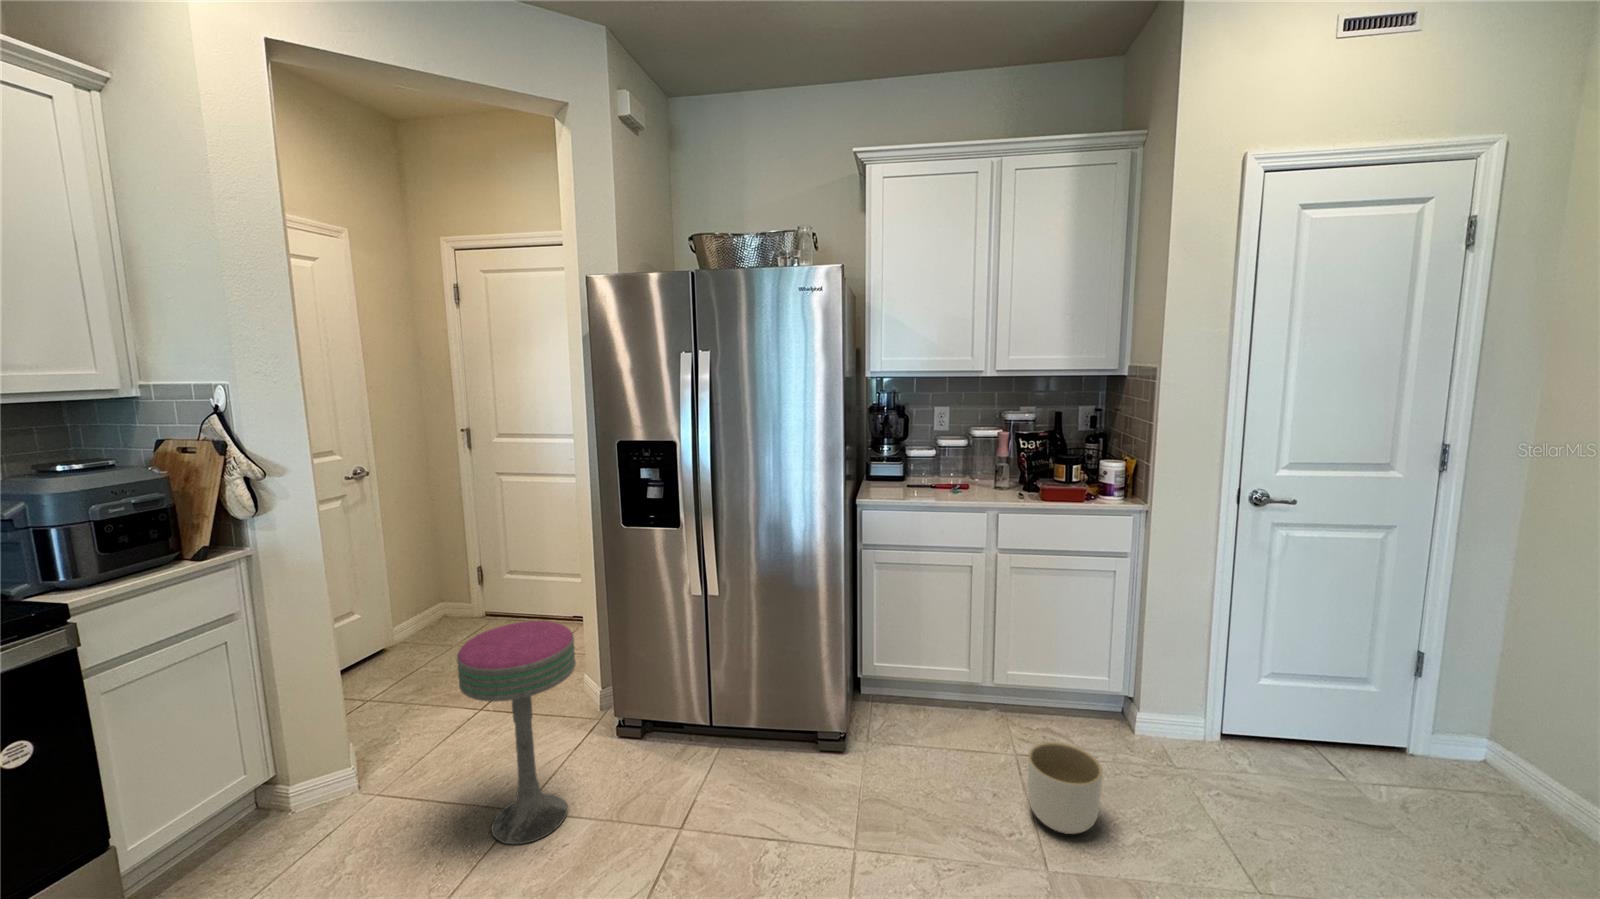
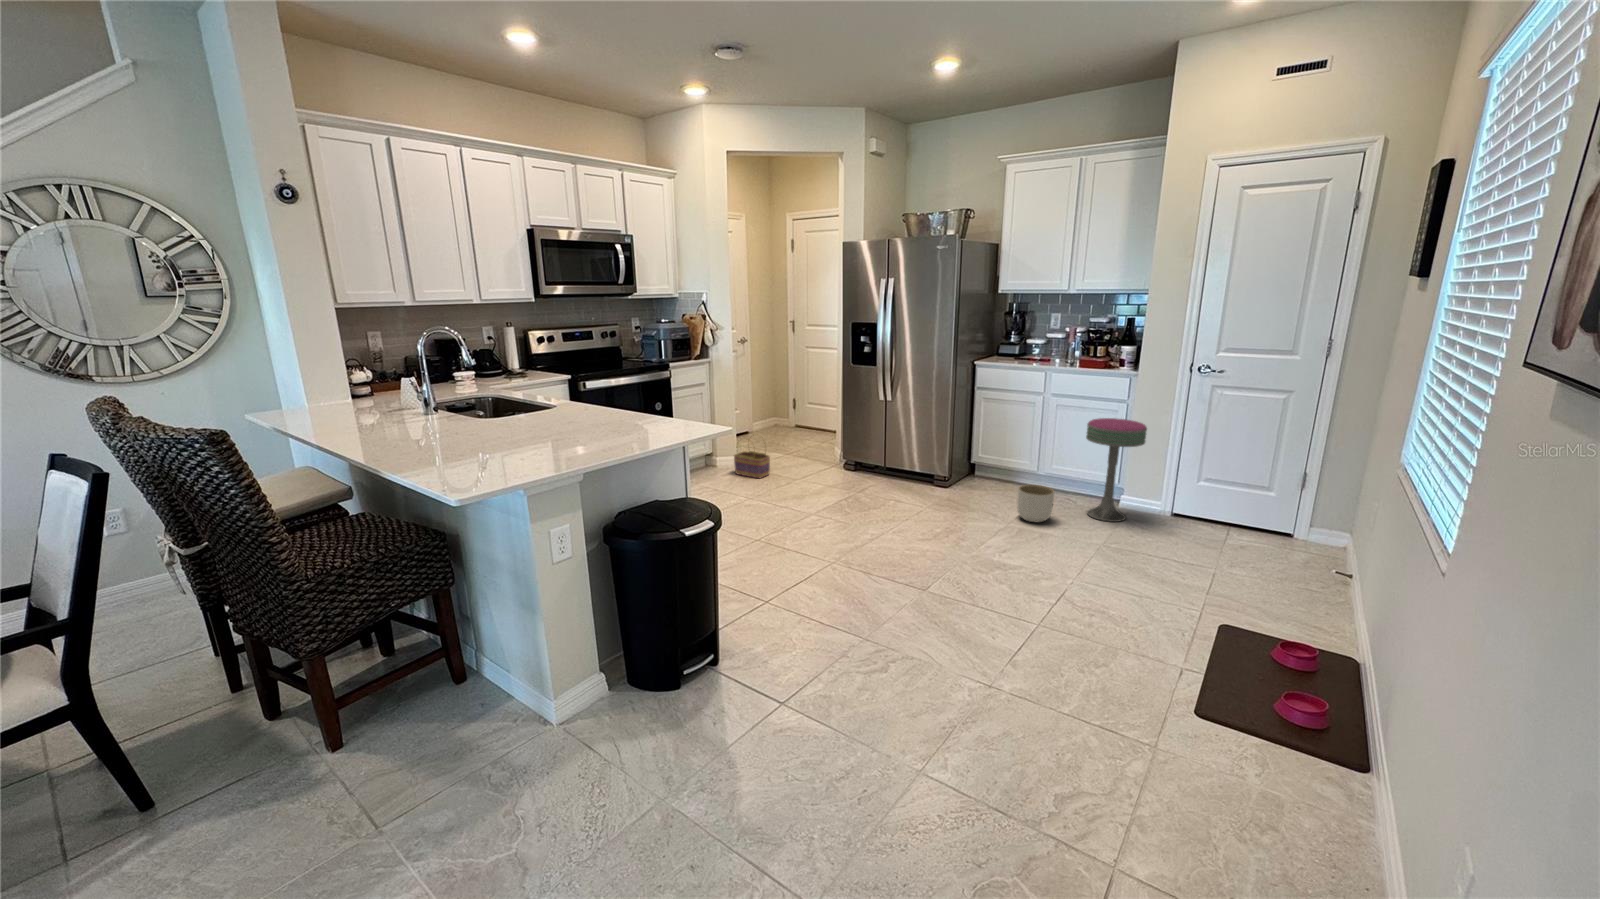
bar stool: present [457,621,576,845] -> present [1086,418,1147,522]
basket: none [335,718,443,838] -> present [734,451,770,478]

